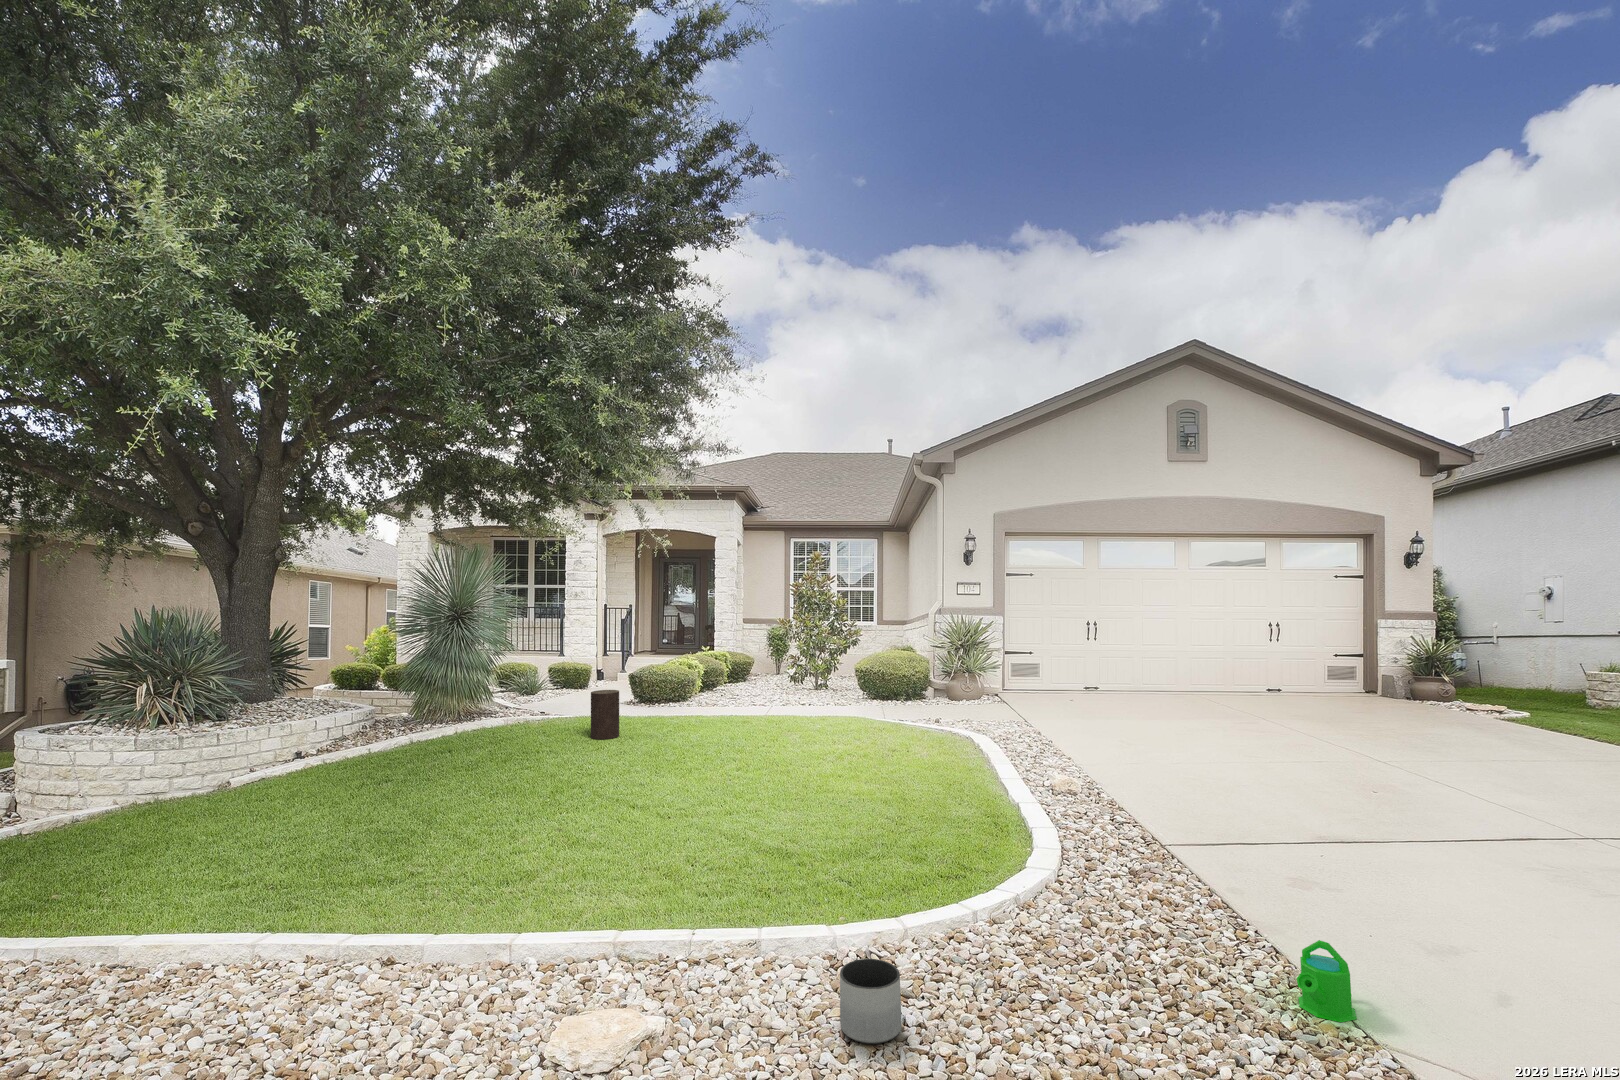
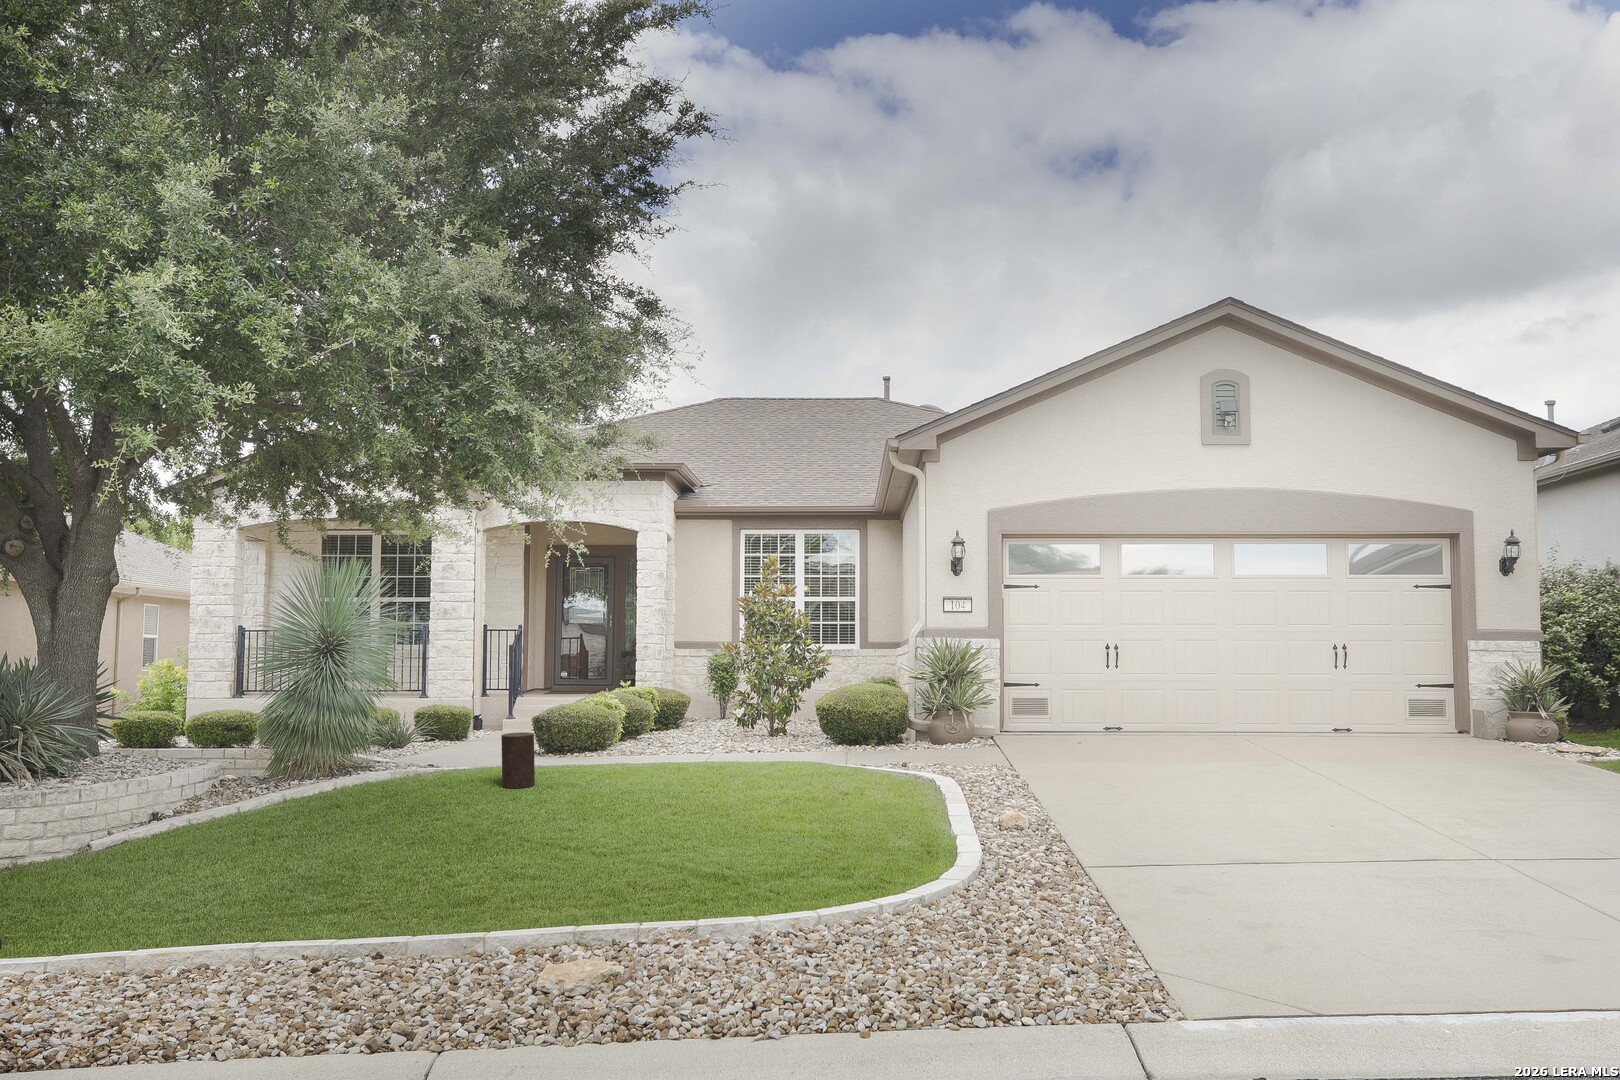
watering can: present [1296,940,1357,1022] -> none [1102,903,1151,959]
planter: present [840,959,901,1044] -> none [756,922,803,976]

